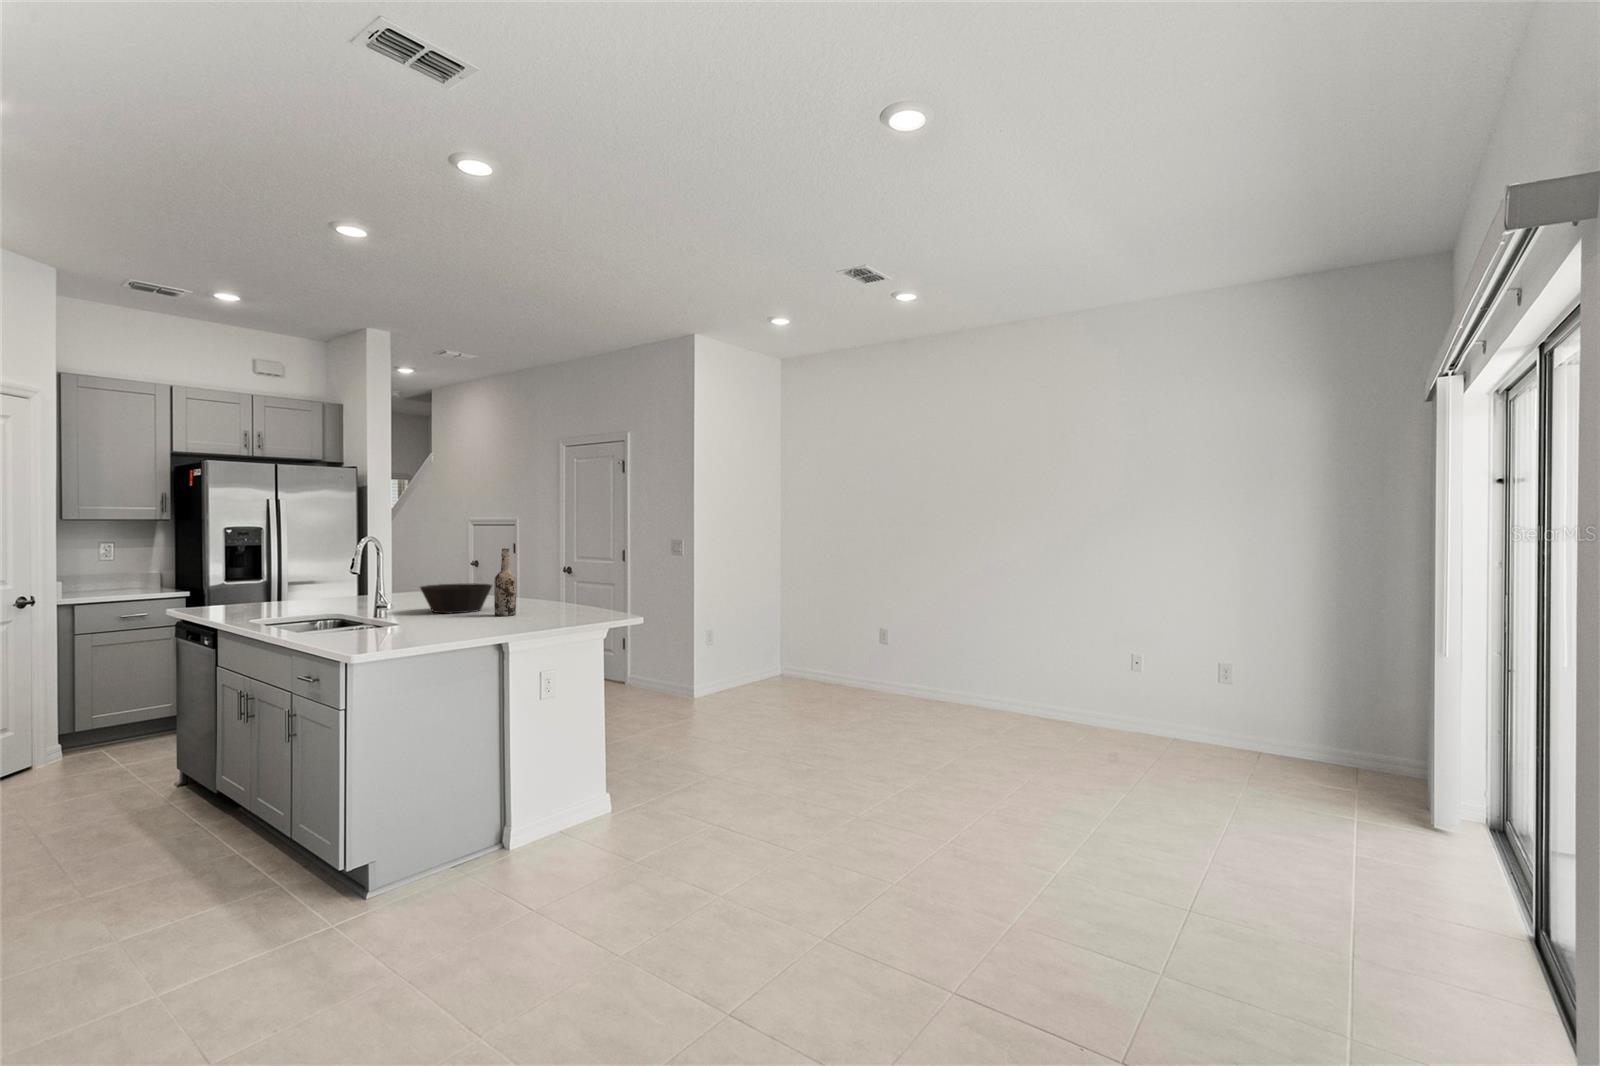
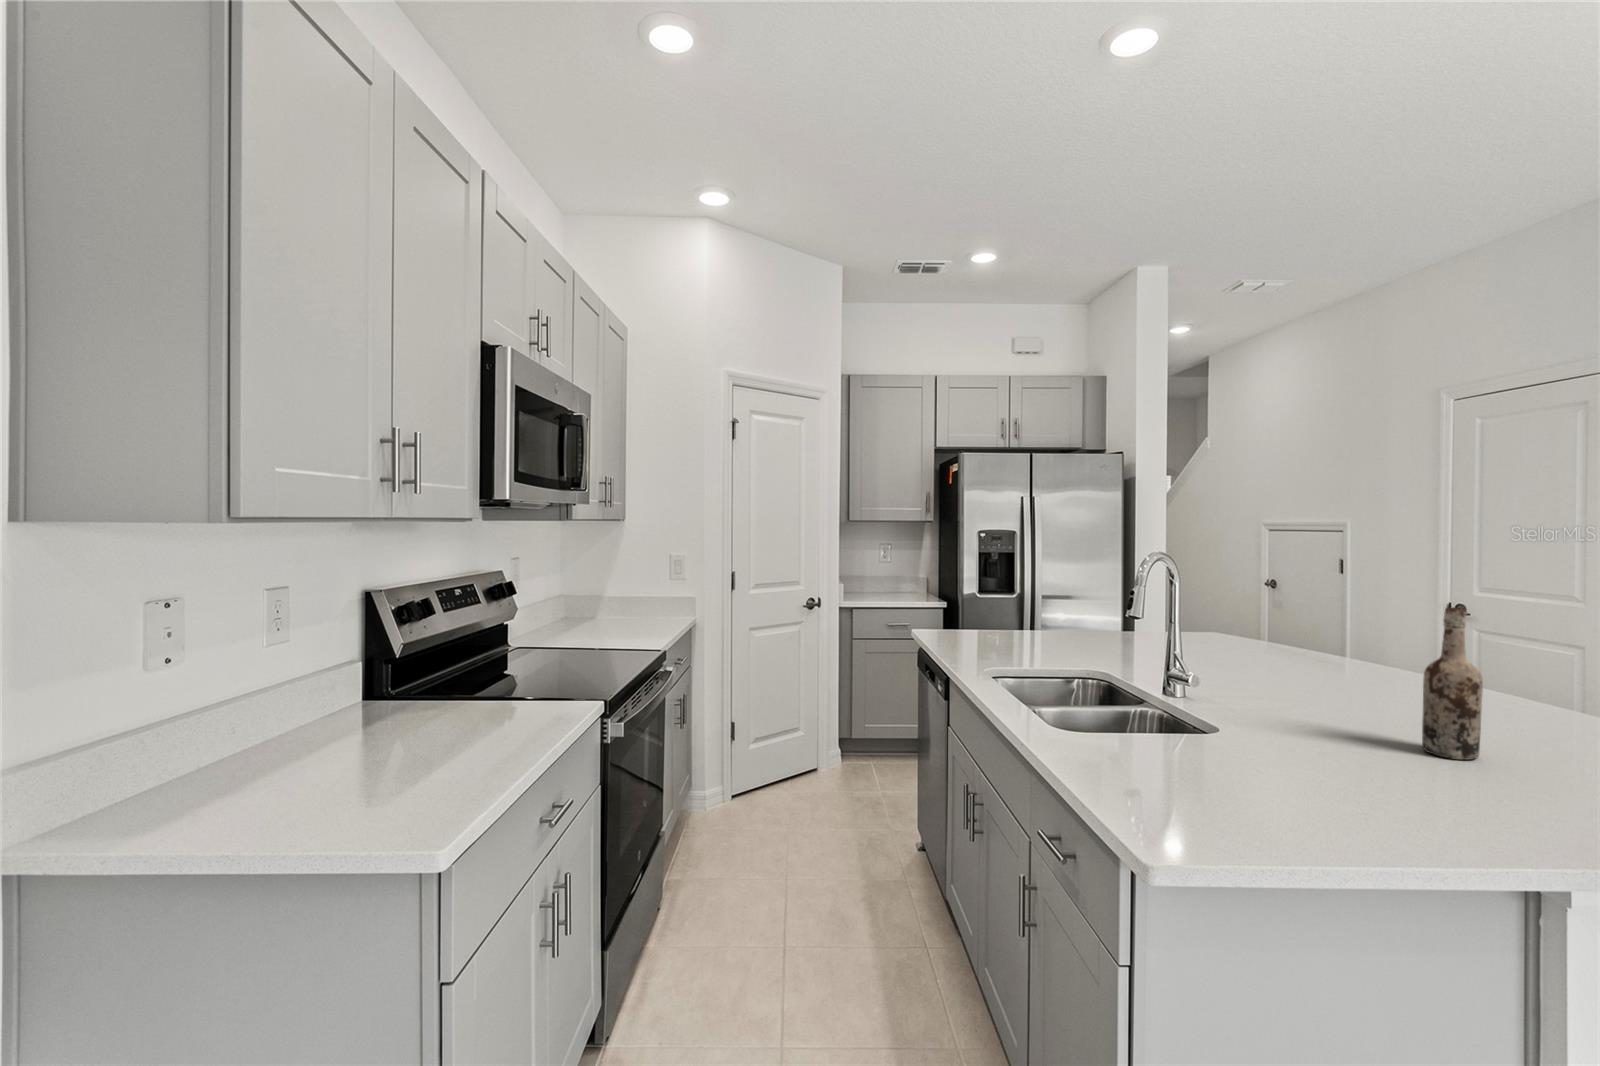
bowl: present [420,583,492,613] -> none [1243,651,1396,721]

